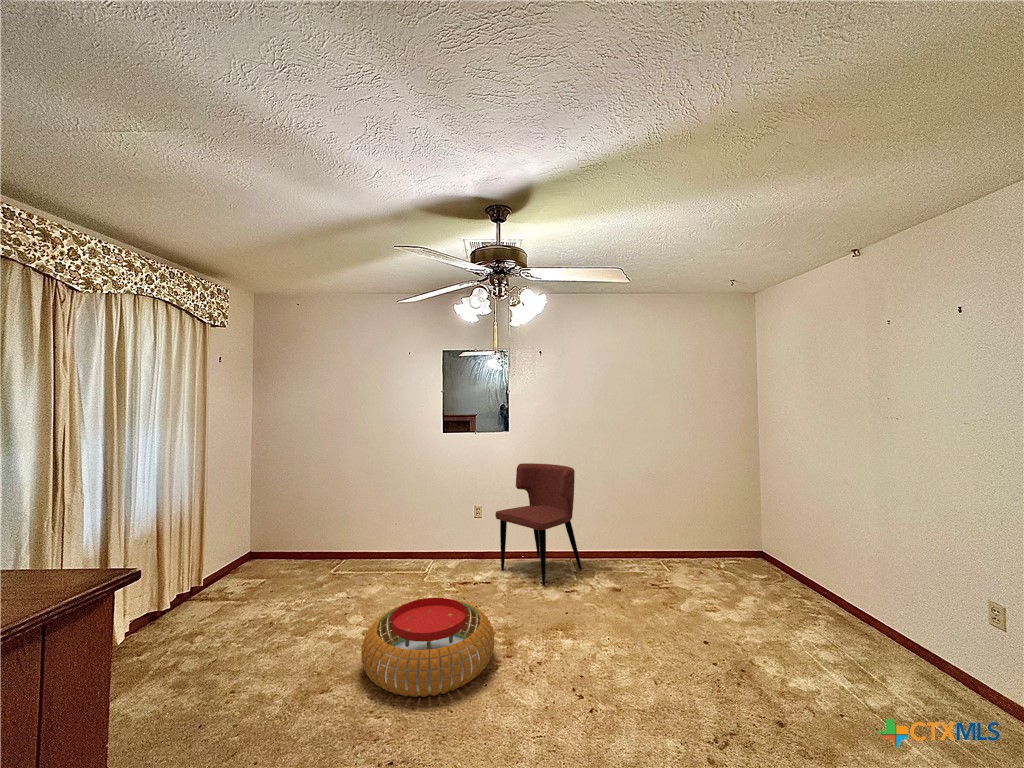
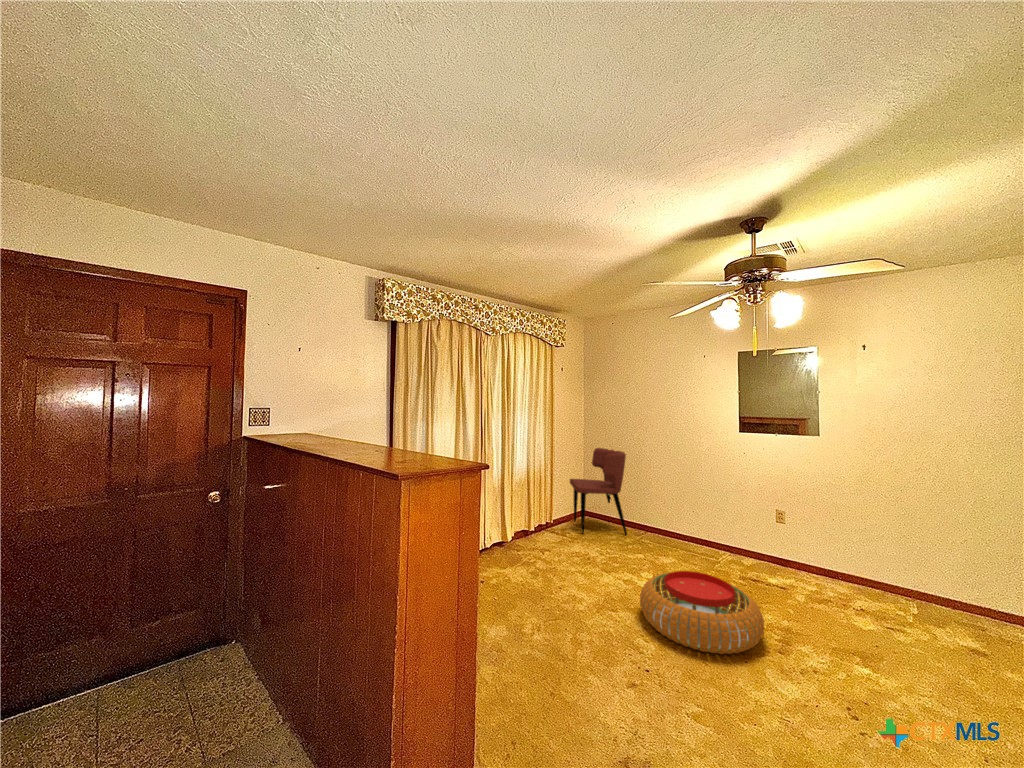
dining chair: present [495,463,582,586] -> present [570,448,627,535]

